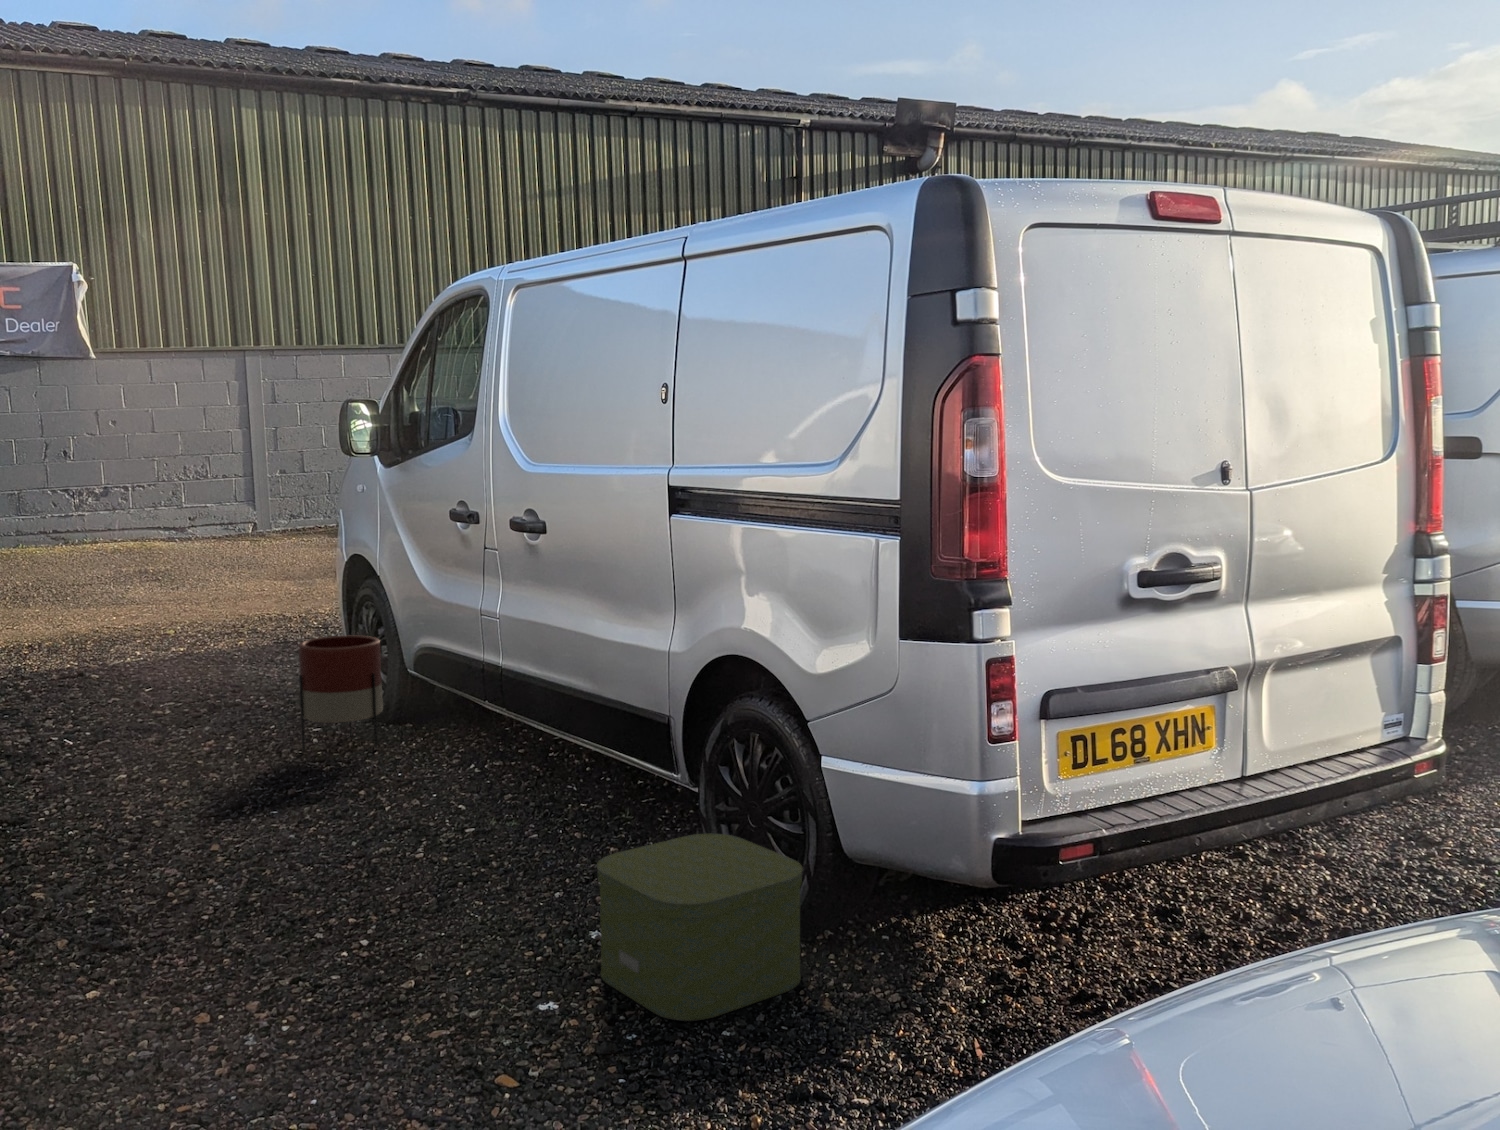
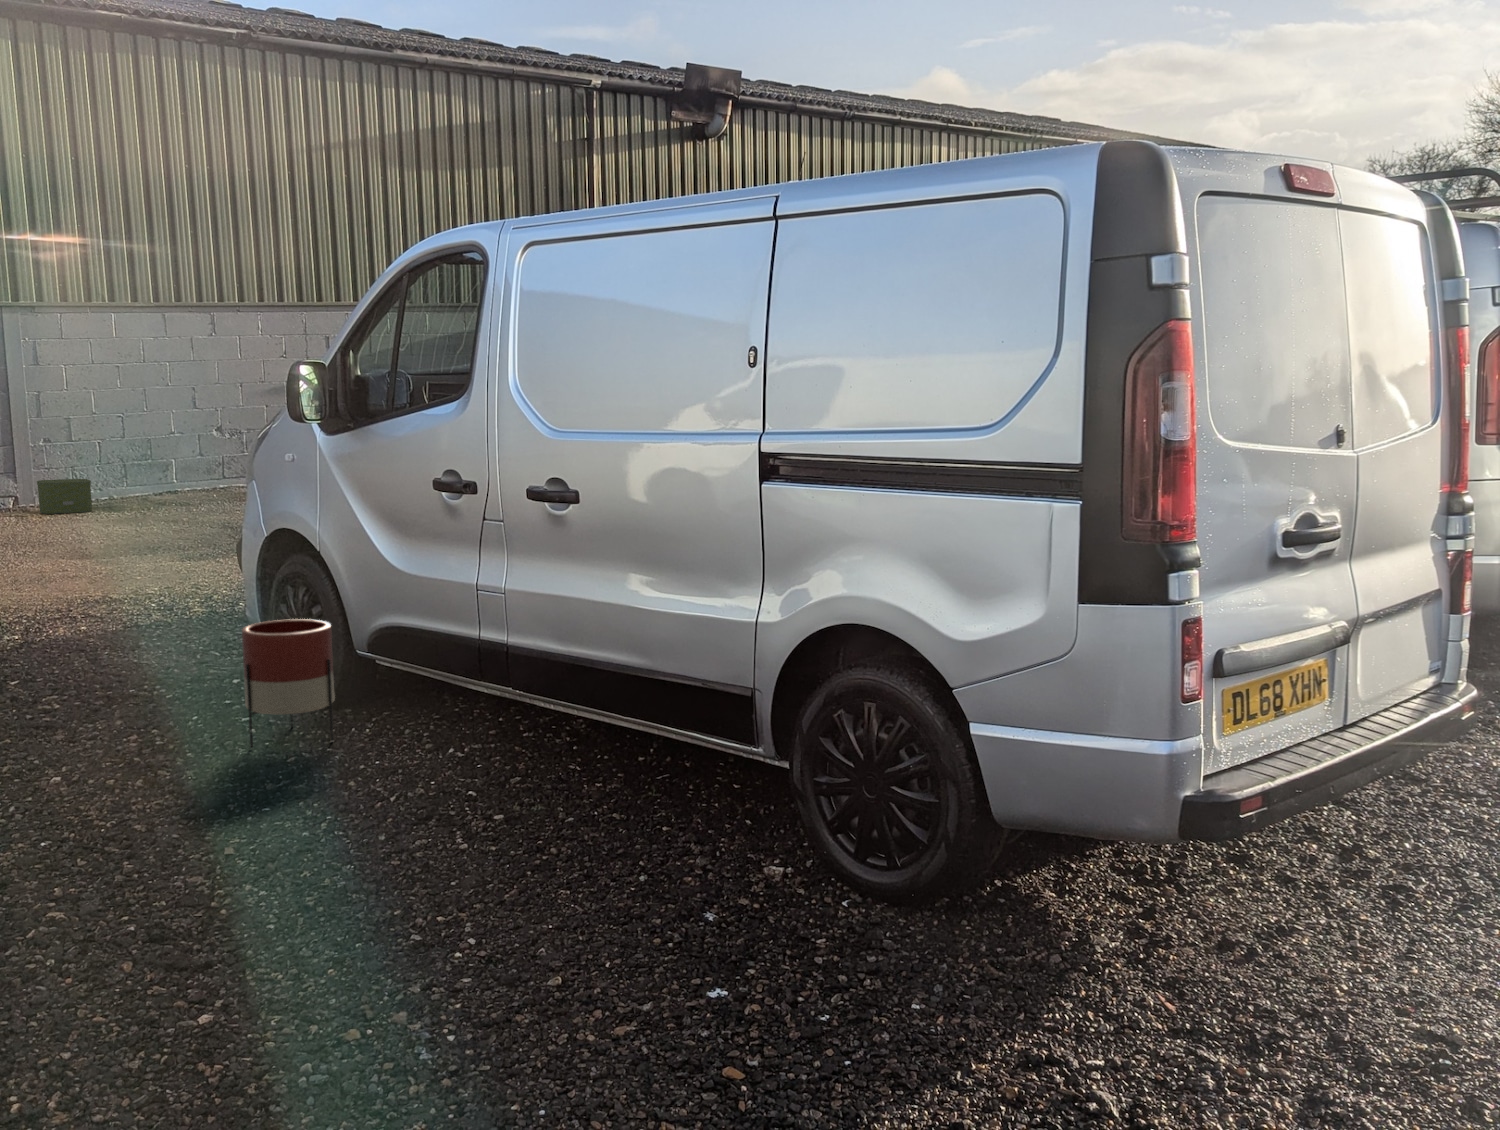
storage box: present [597,834,803,1021] -> present [37,479,92,514]

